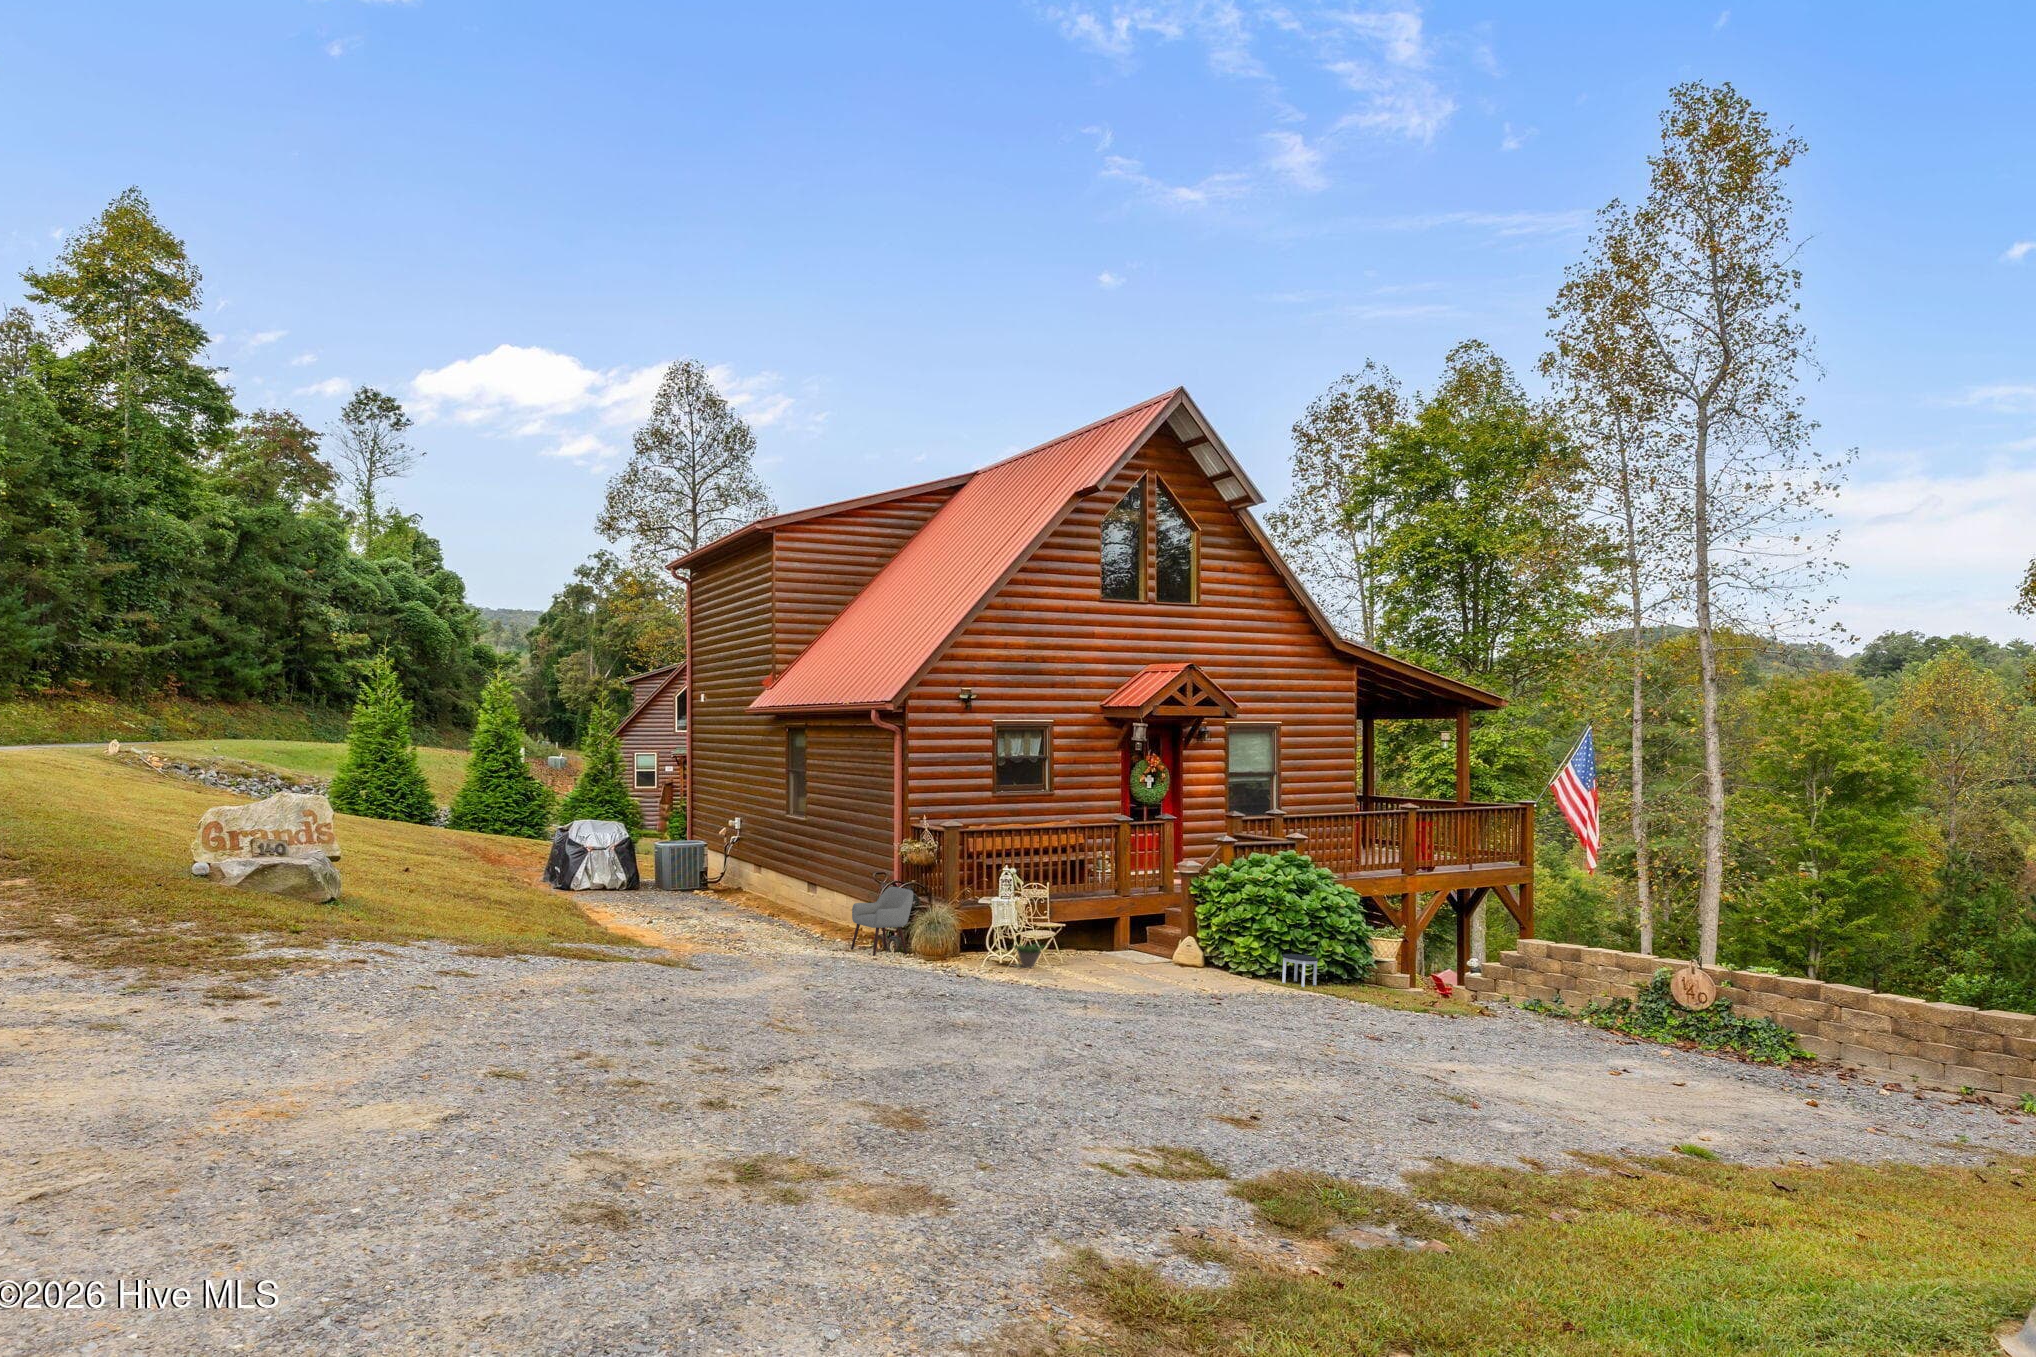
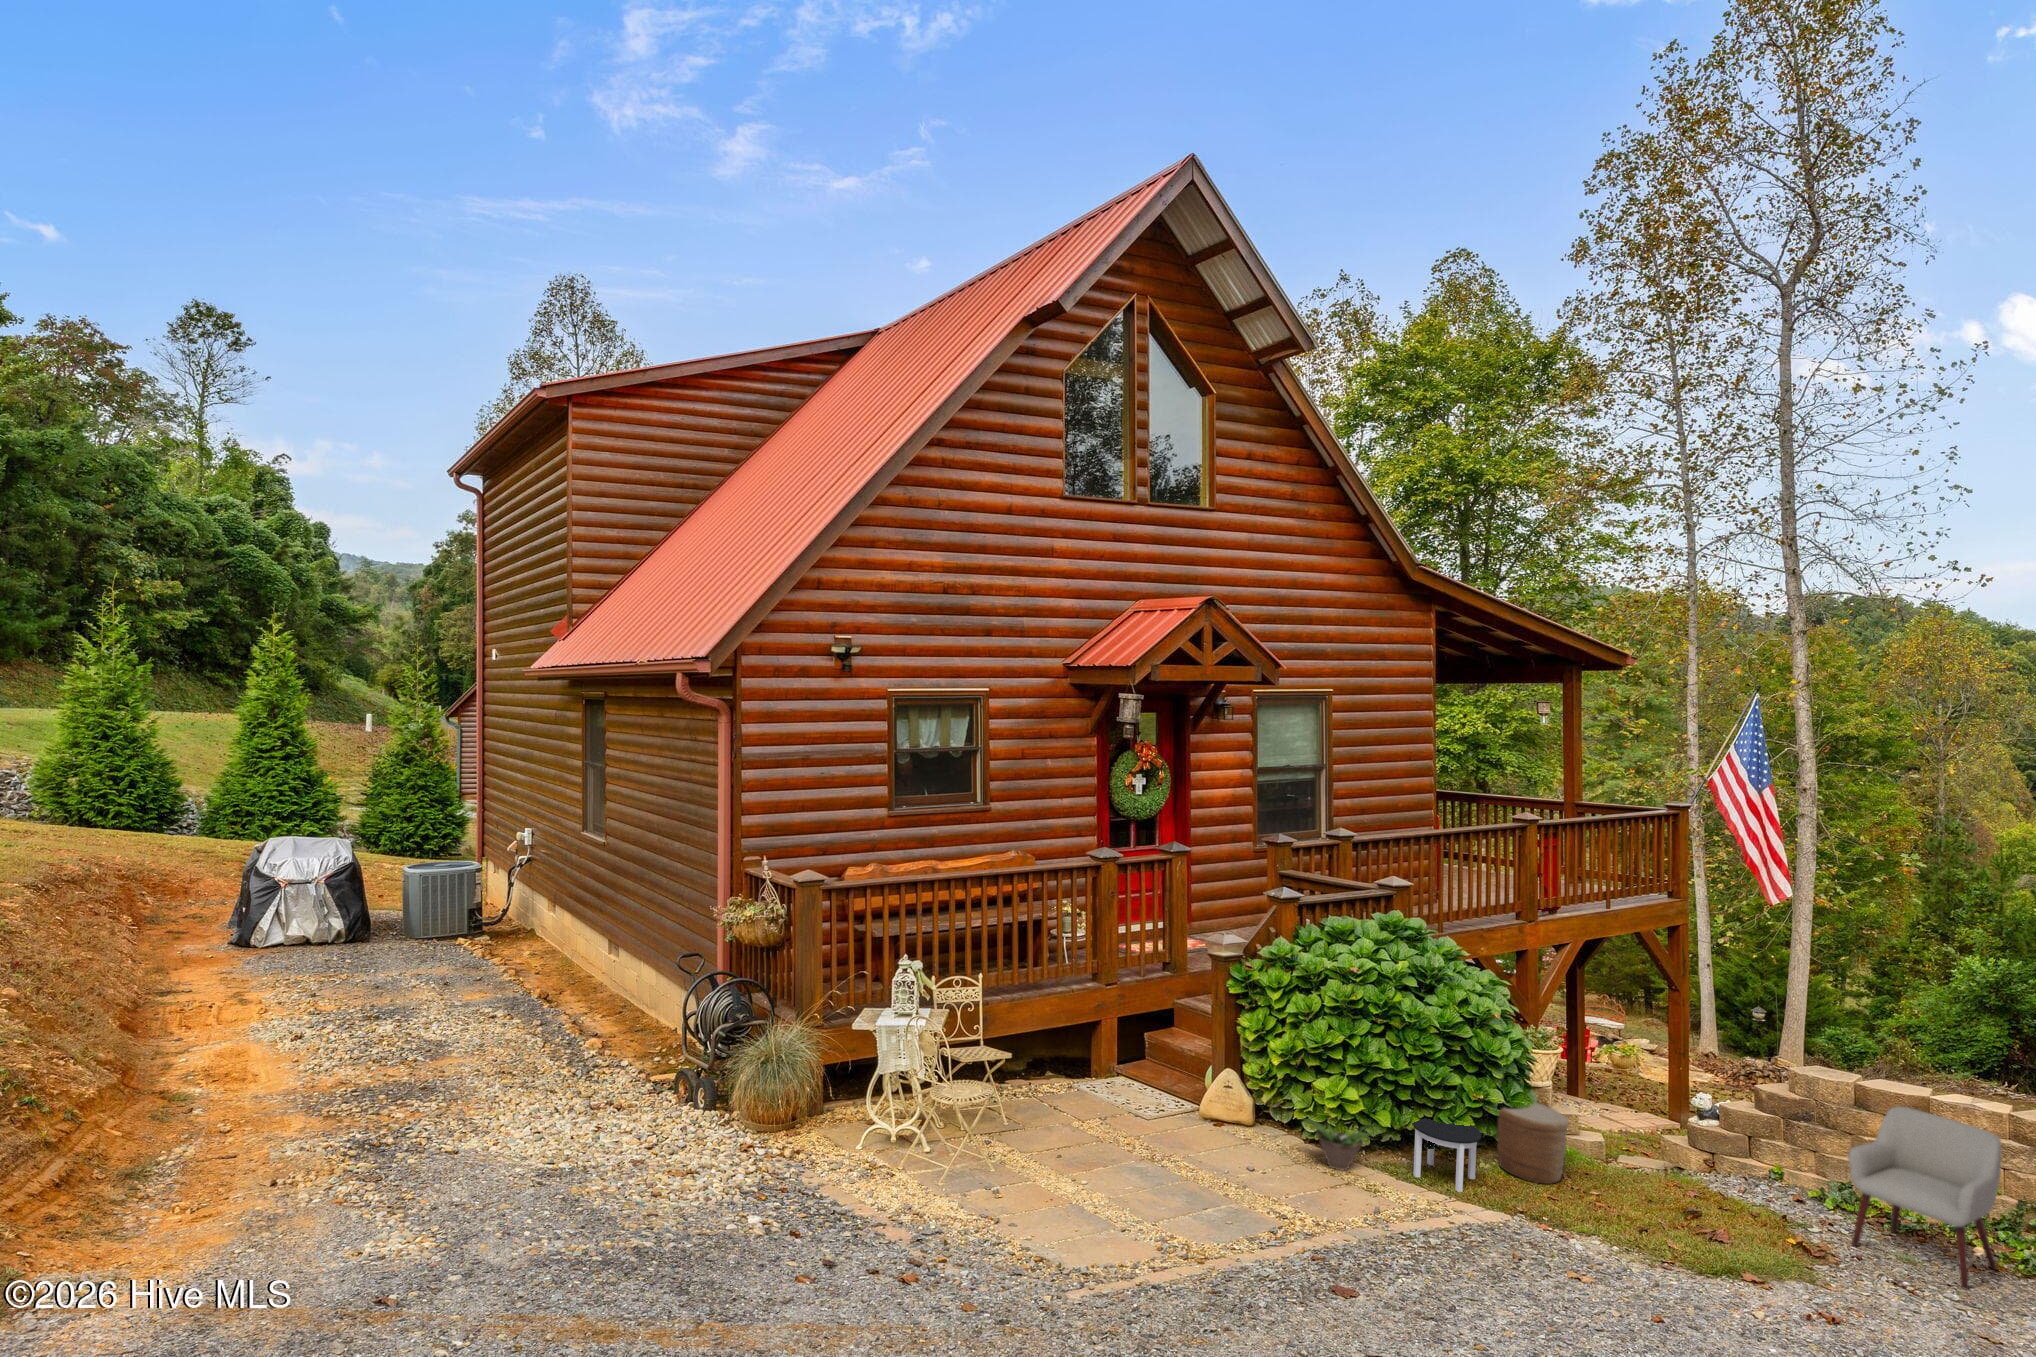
chair: present [851,887,913,956] -> present [1848,1106,2001,1290]
decorative plant: present [1013,944,1043,968] -> present [1306,1119,1375,1170]
woven basket: none [1335,950,1371,989] -> present [1497,1102,1569,1184]

